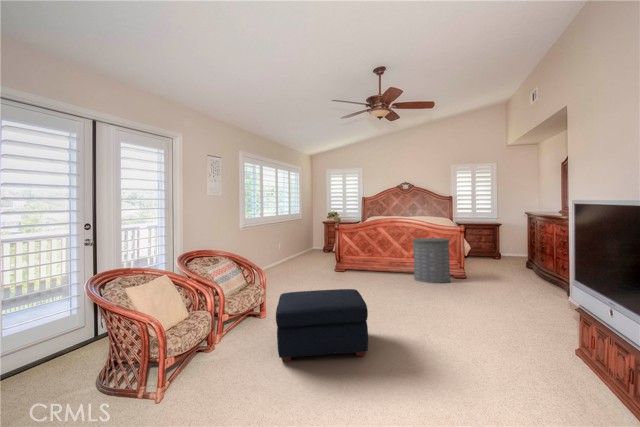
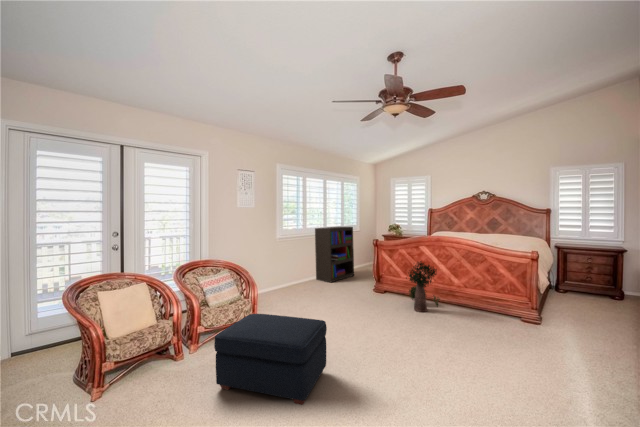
bookshelf: none [270,215,305,269] -> present [315,227,354,282]
laundry hamper: present [412,238,450,283] -> none [459,263,511,325]
potted plant: none [370,239,397,282] -> present [409,261,440,312]

